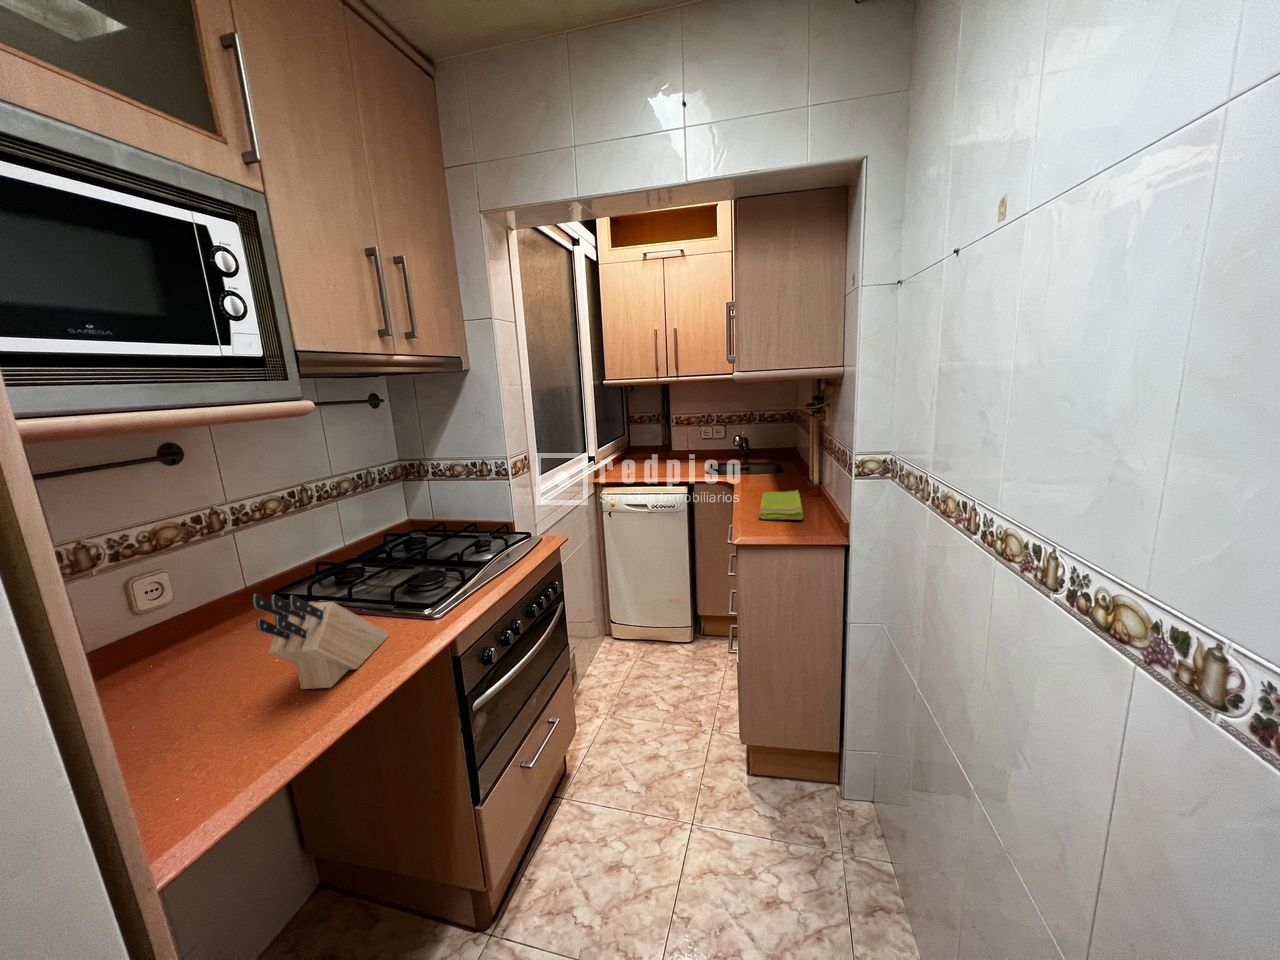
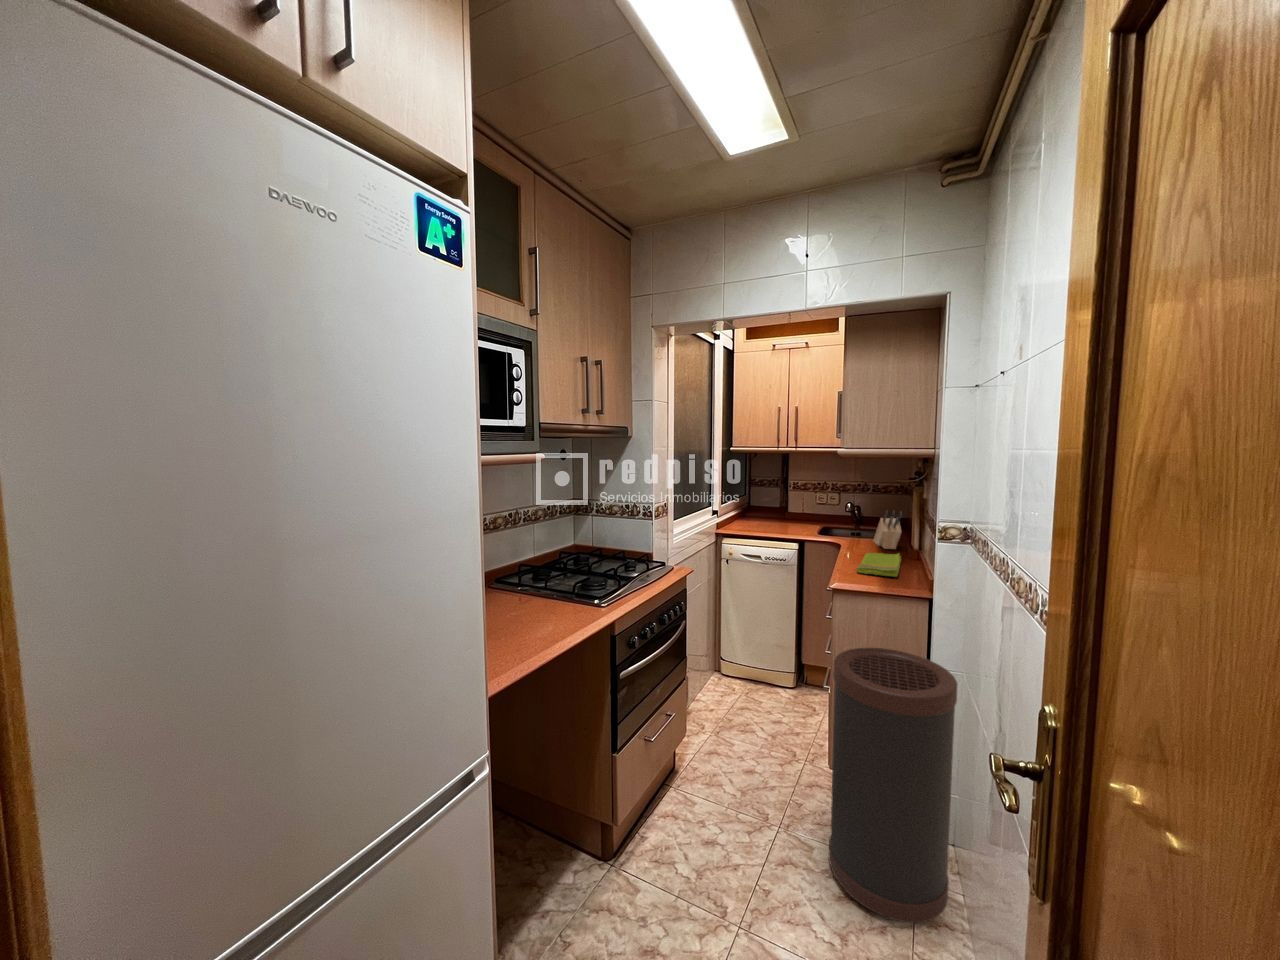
knife block: present [252,594,388,689] -> present [873,510,902,549]
trash can: none [747,609,890,921] -> present [829,648,957,923]

